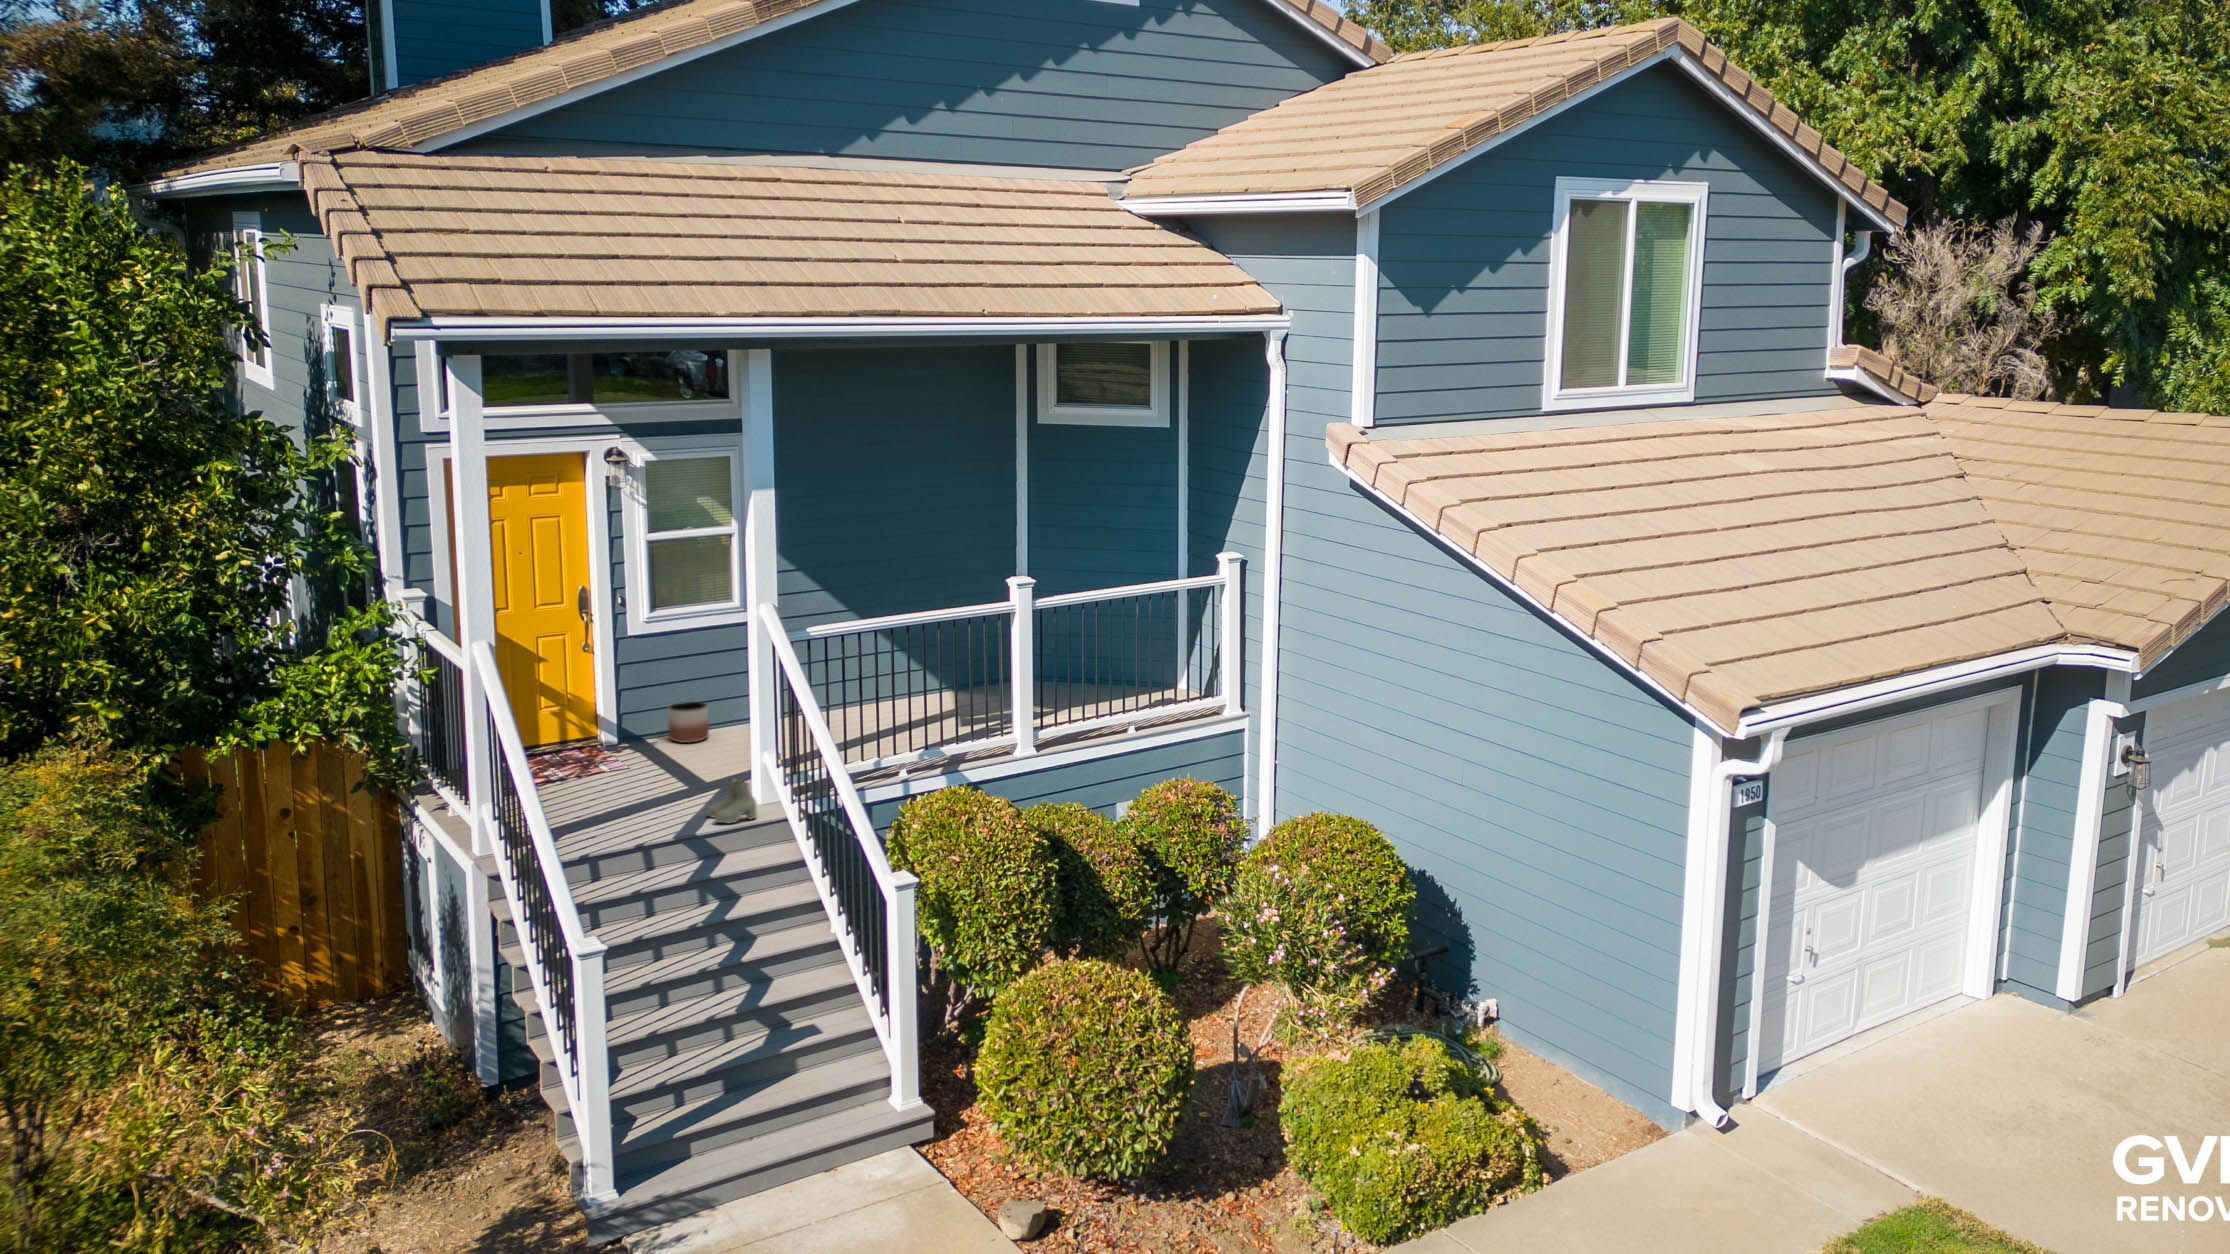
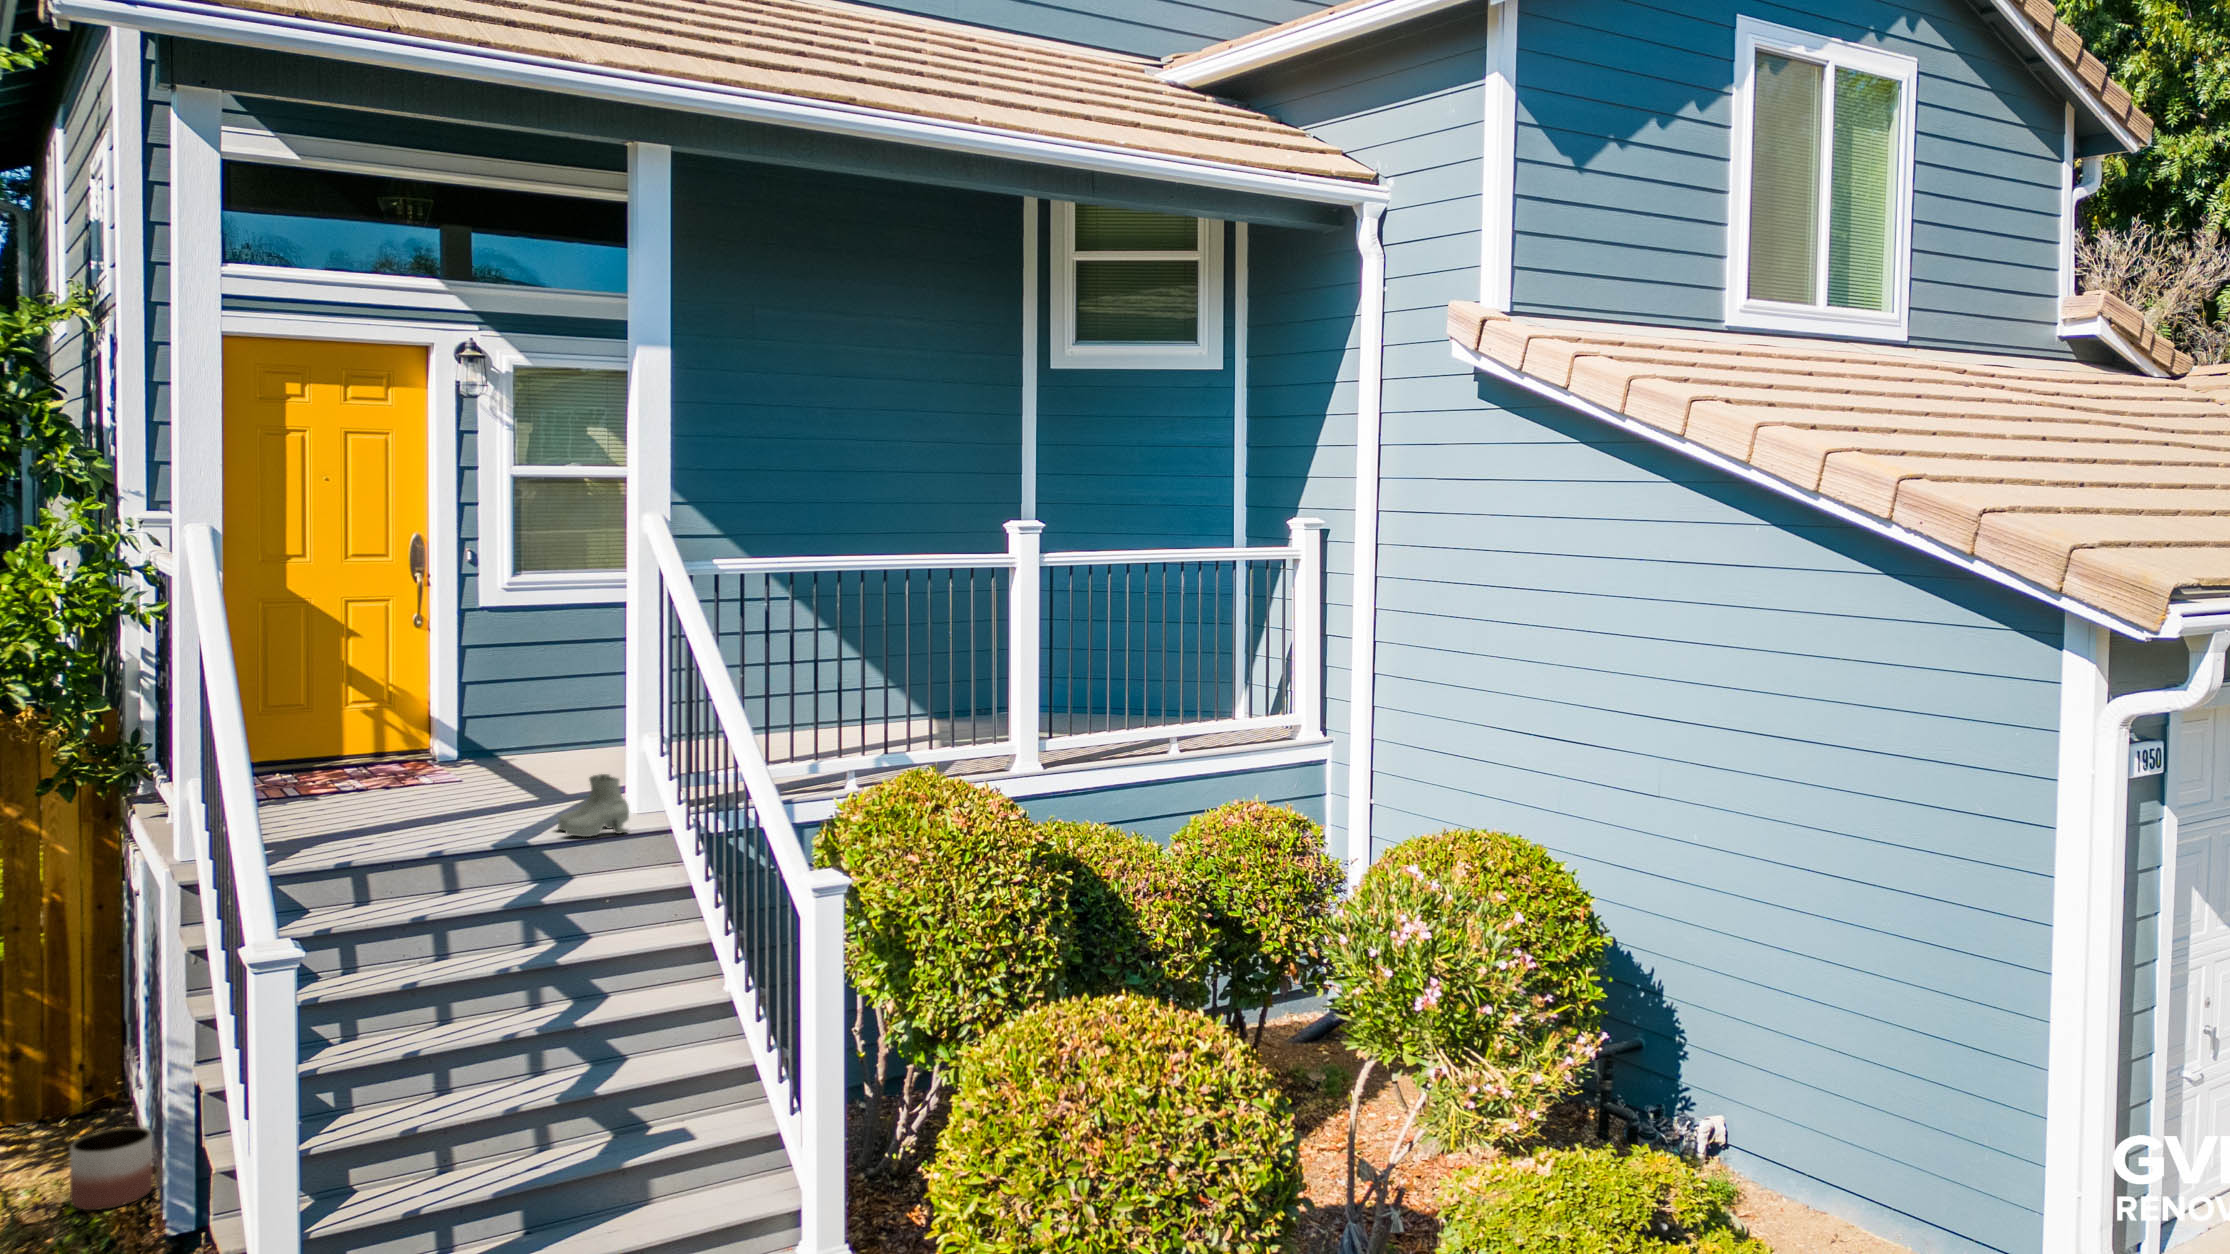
planter: present [668,701,709,743] -> present [70,1127,153,1210]

